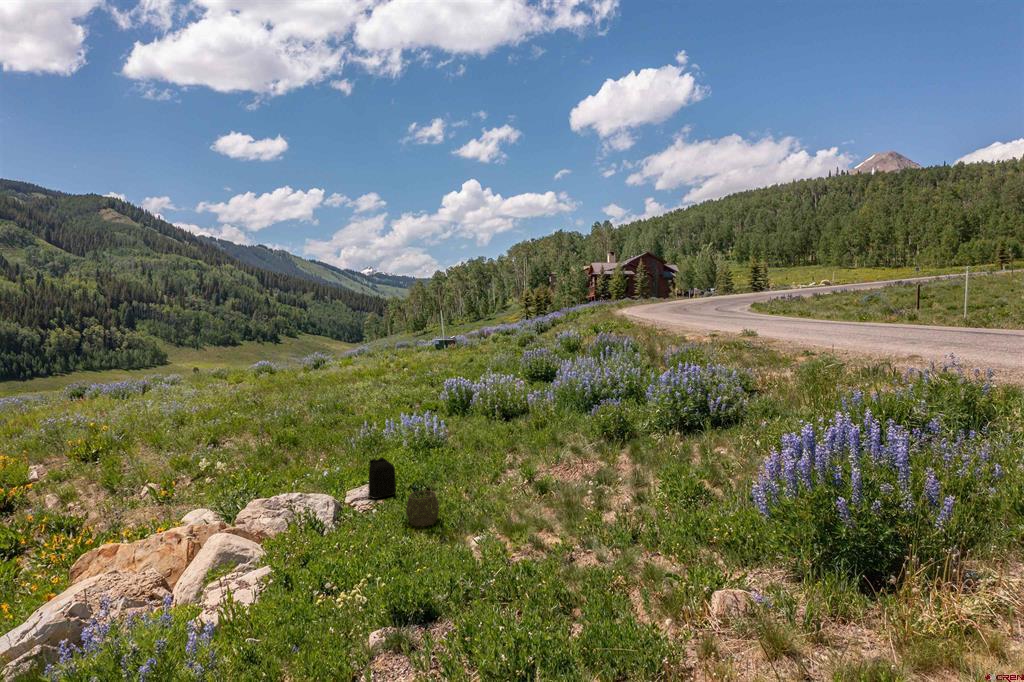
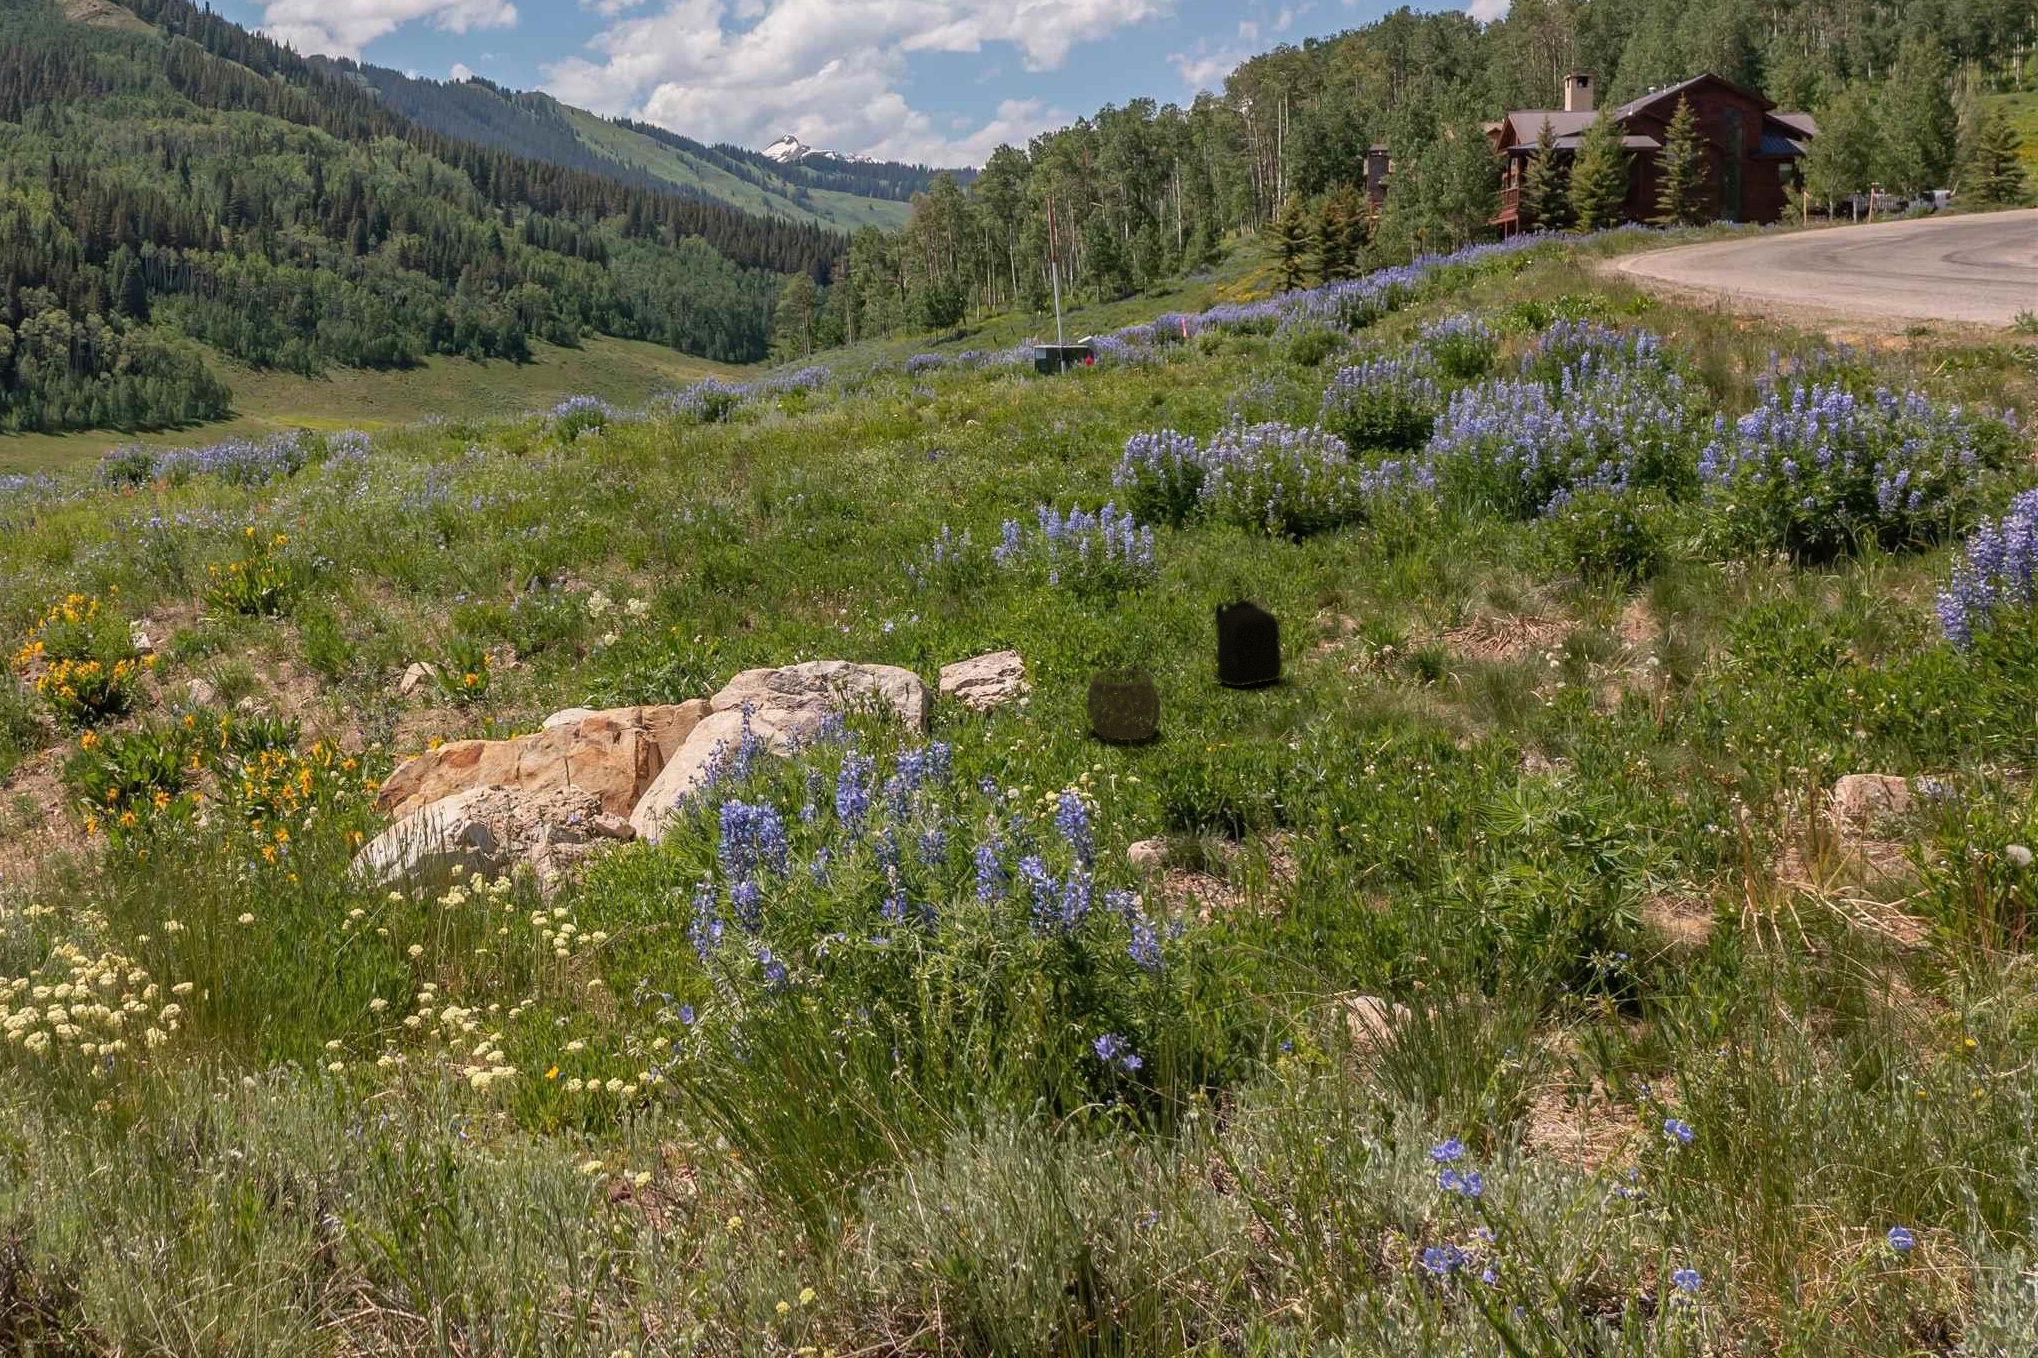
backpack: present [368,457,396,499] -> present [1214,599,1282,686]

